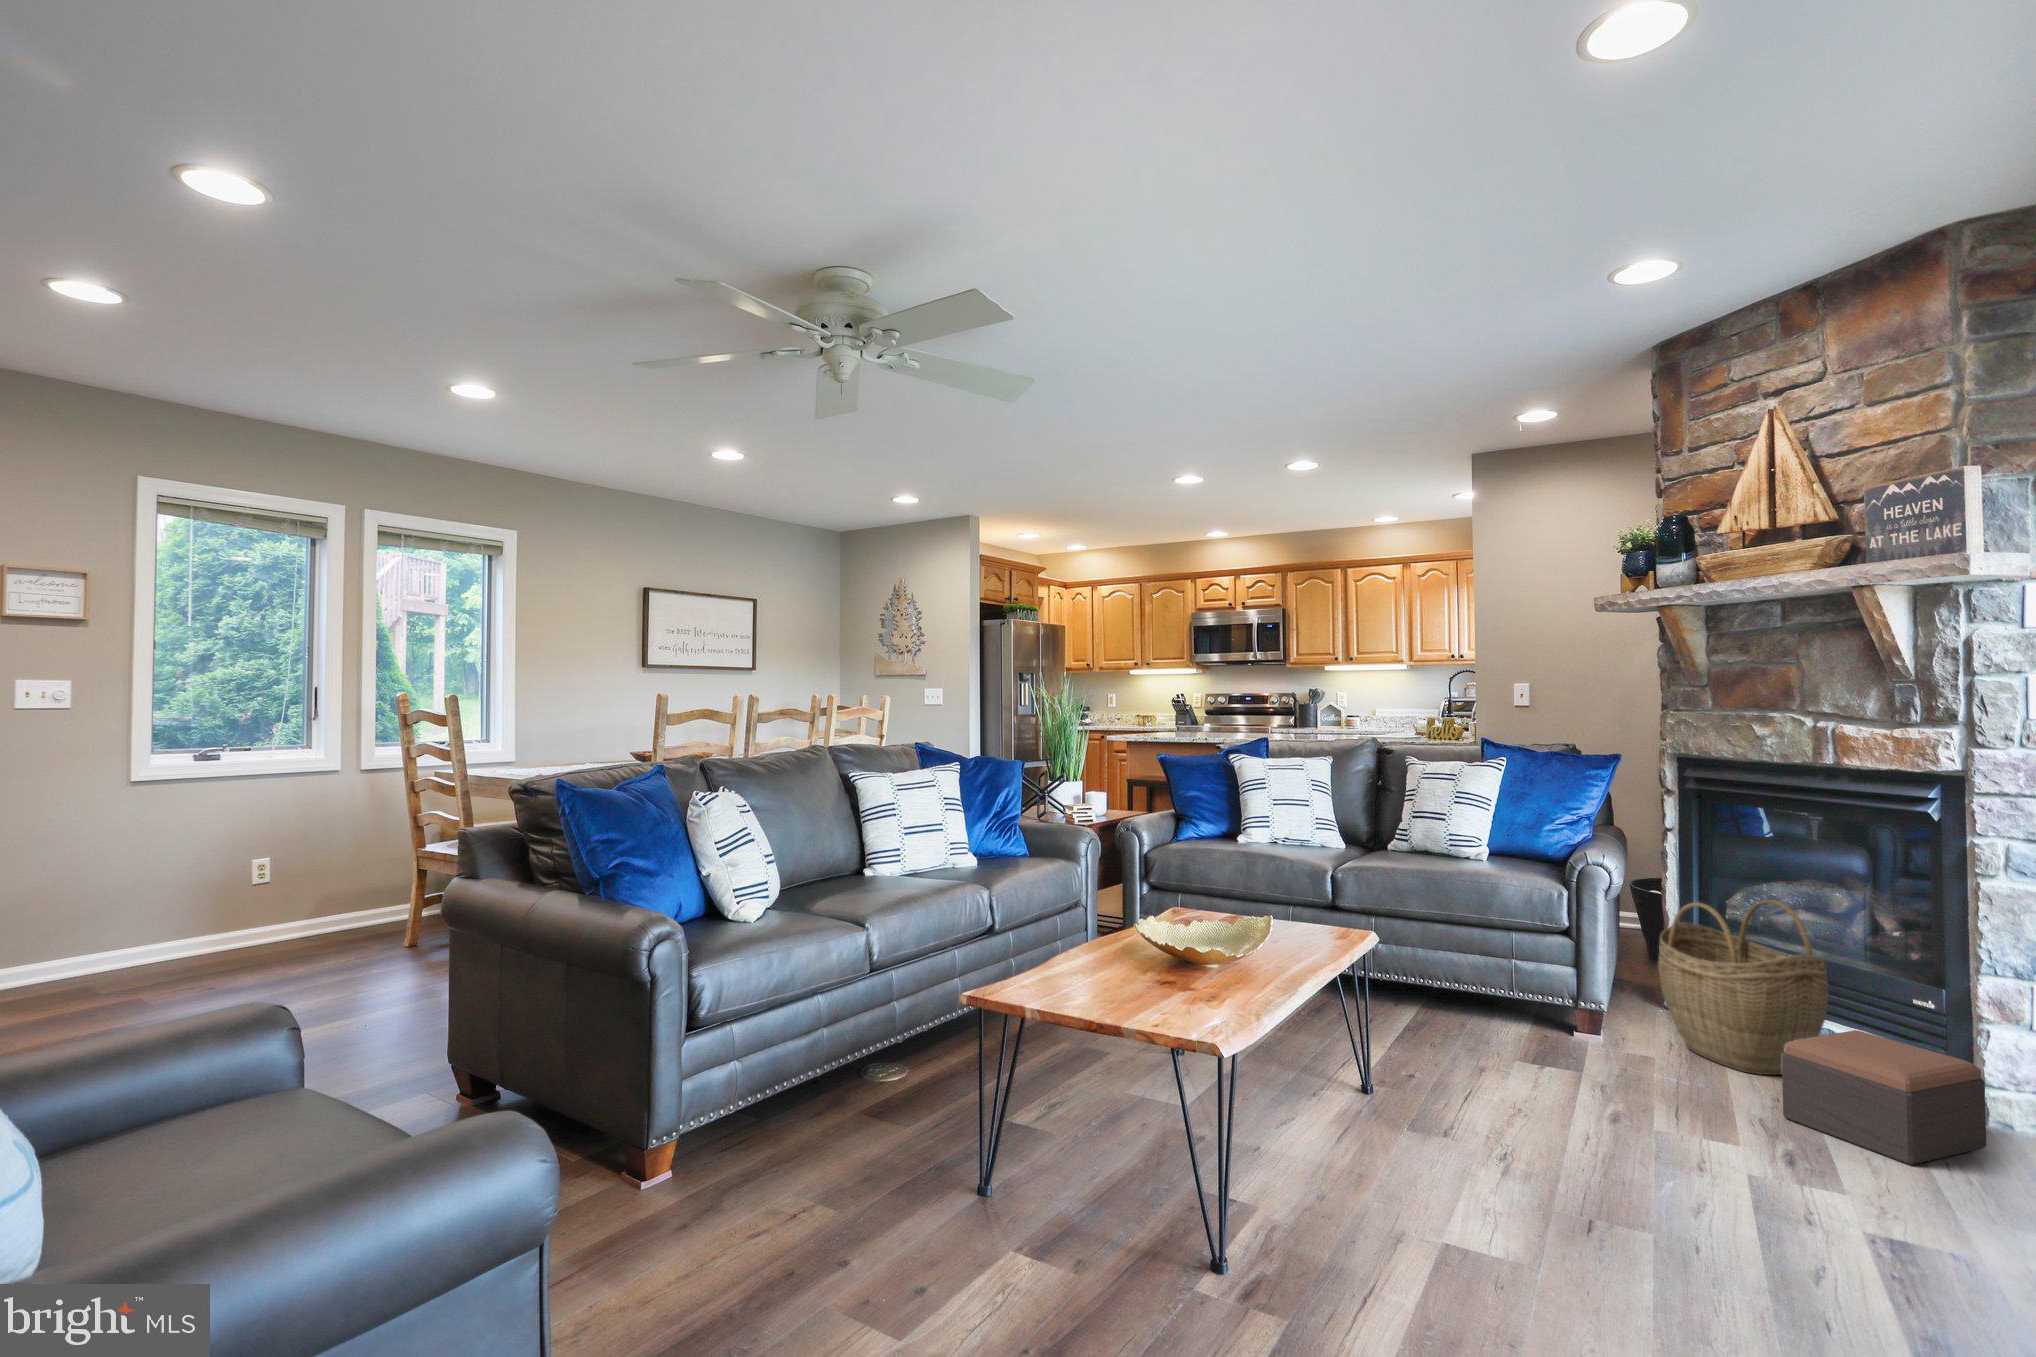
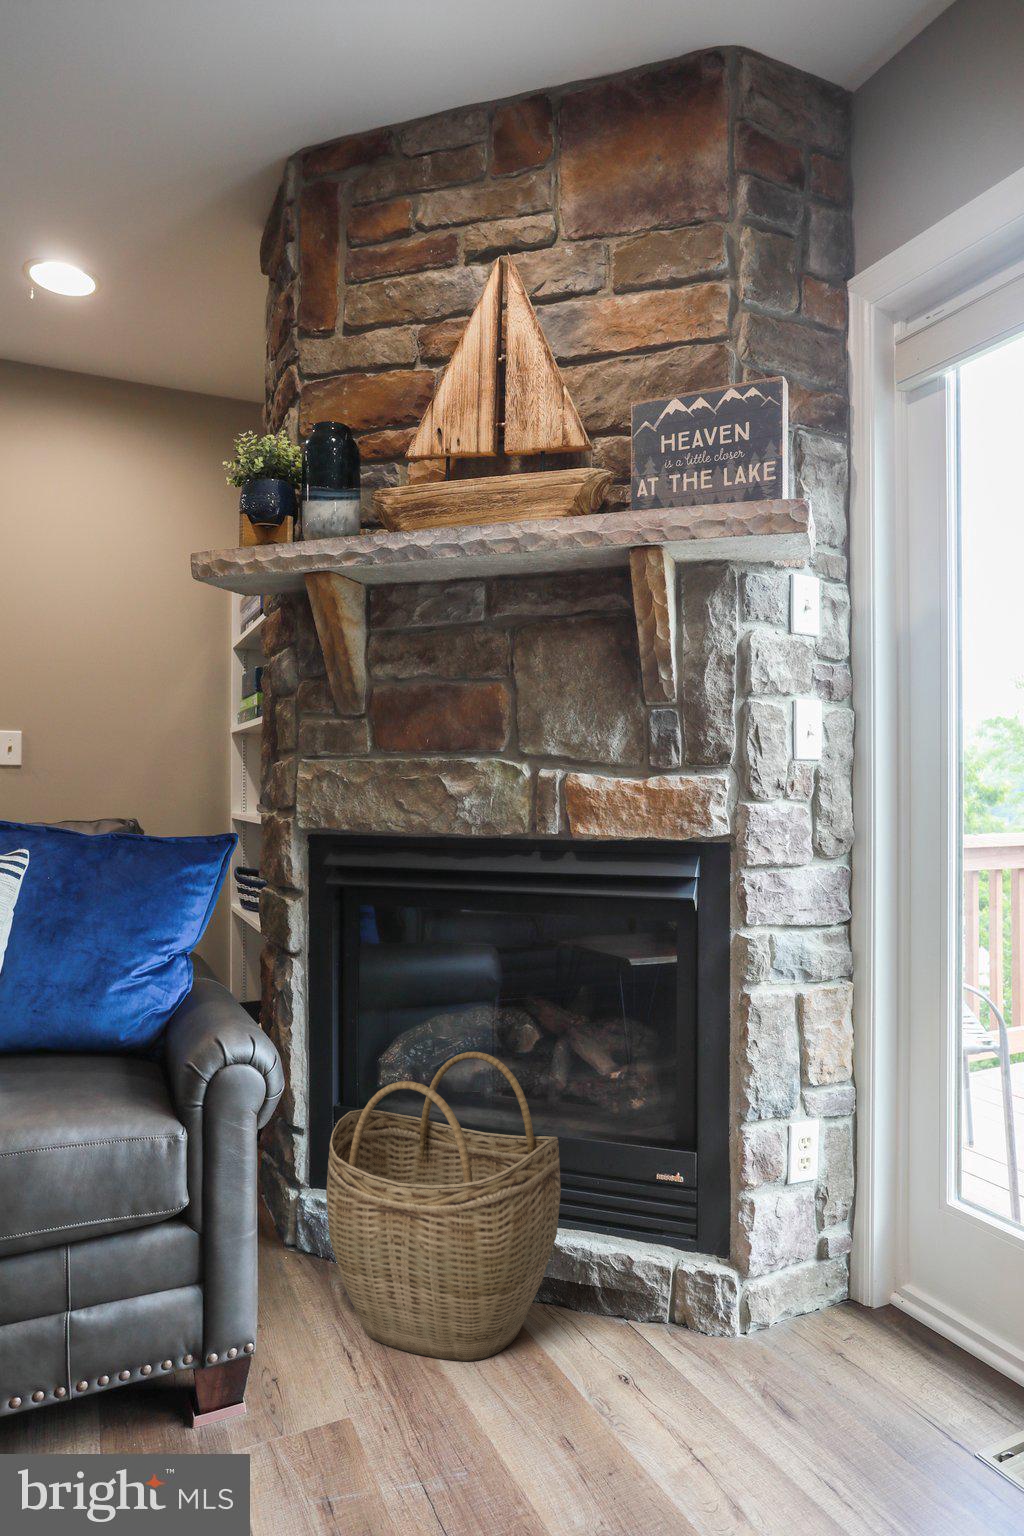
footstool: present [1782,1030,1986,1165] -> none [590,1252,795,1488]

